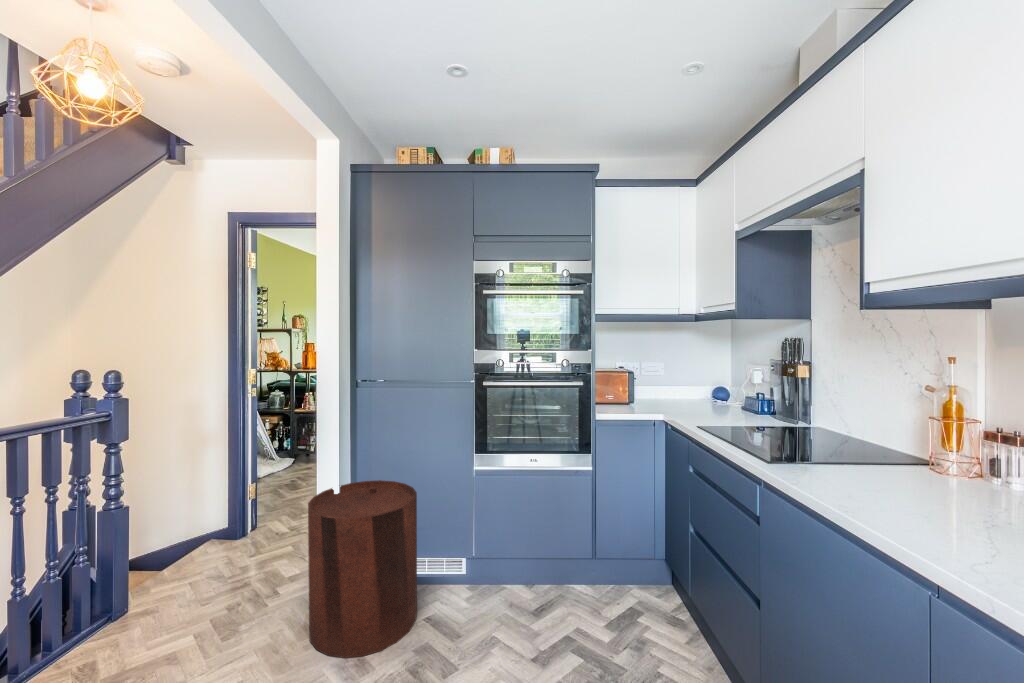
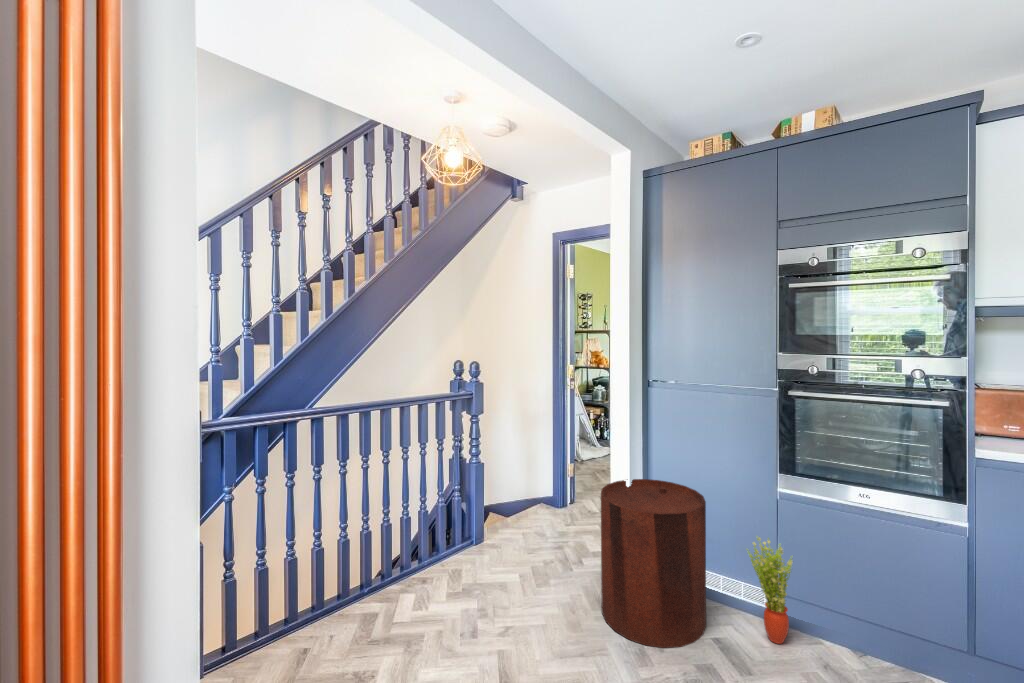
potted plant: none [450,512,488,602] -> present [748,537,792,644]

